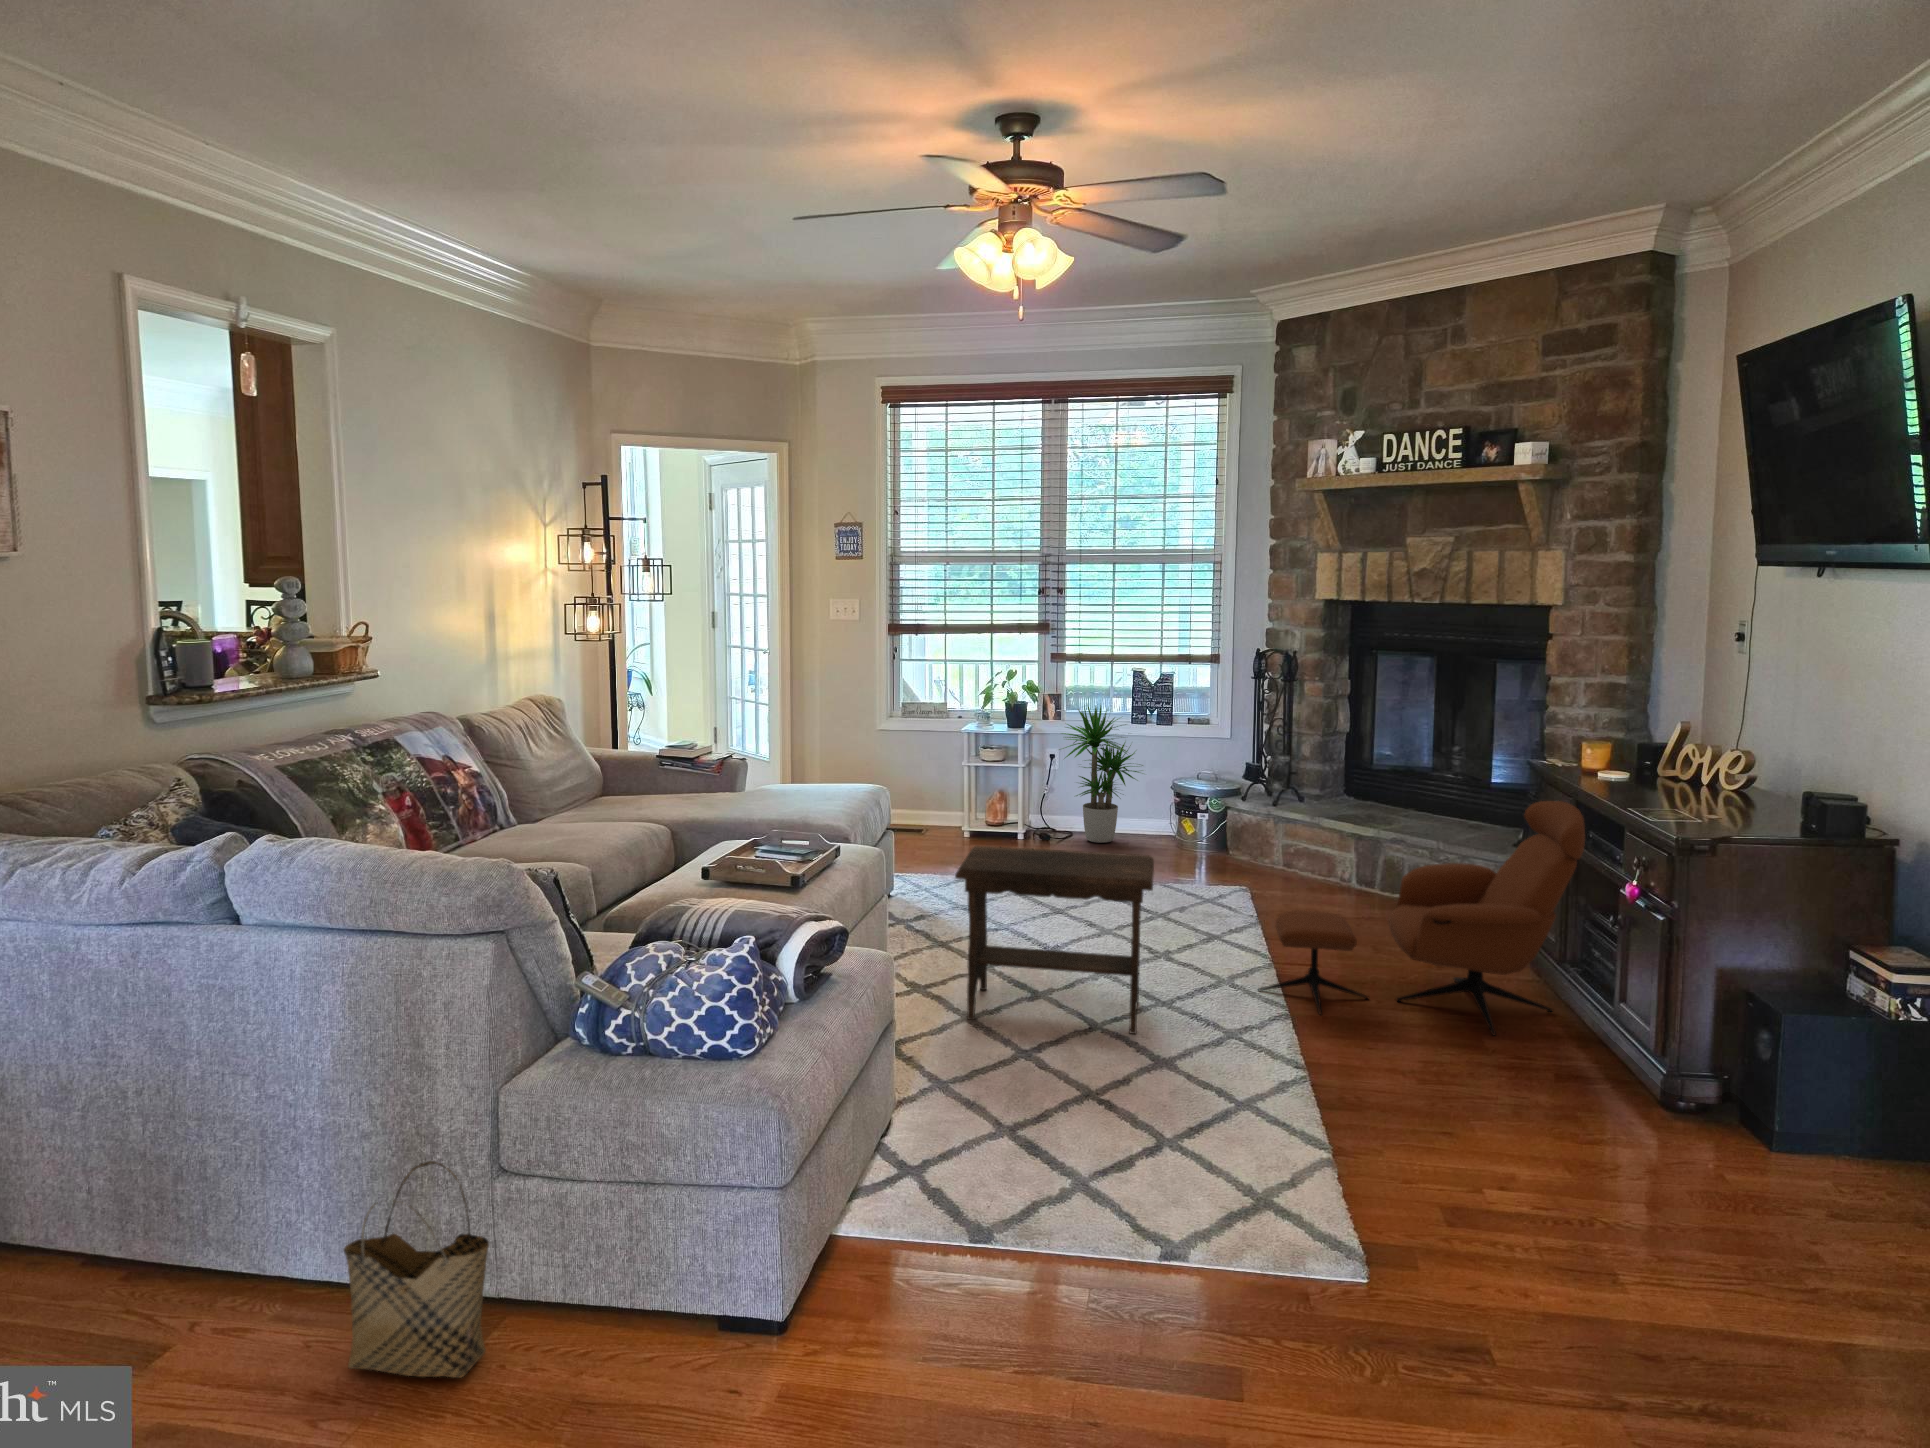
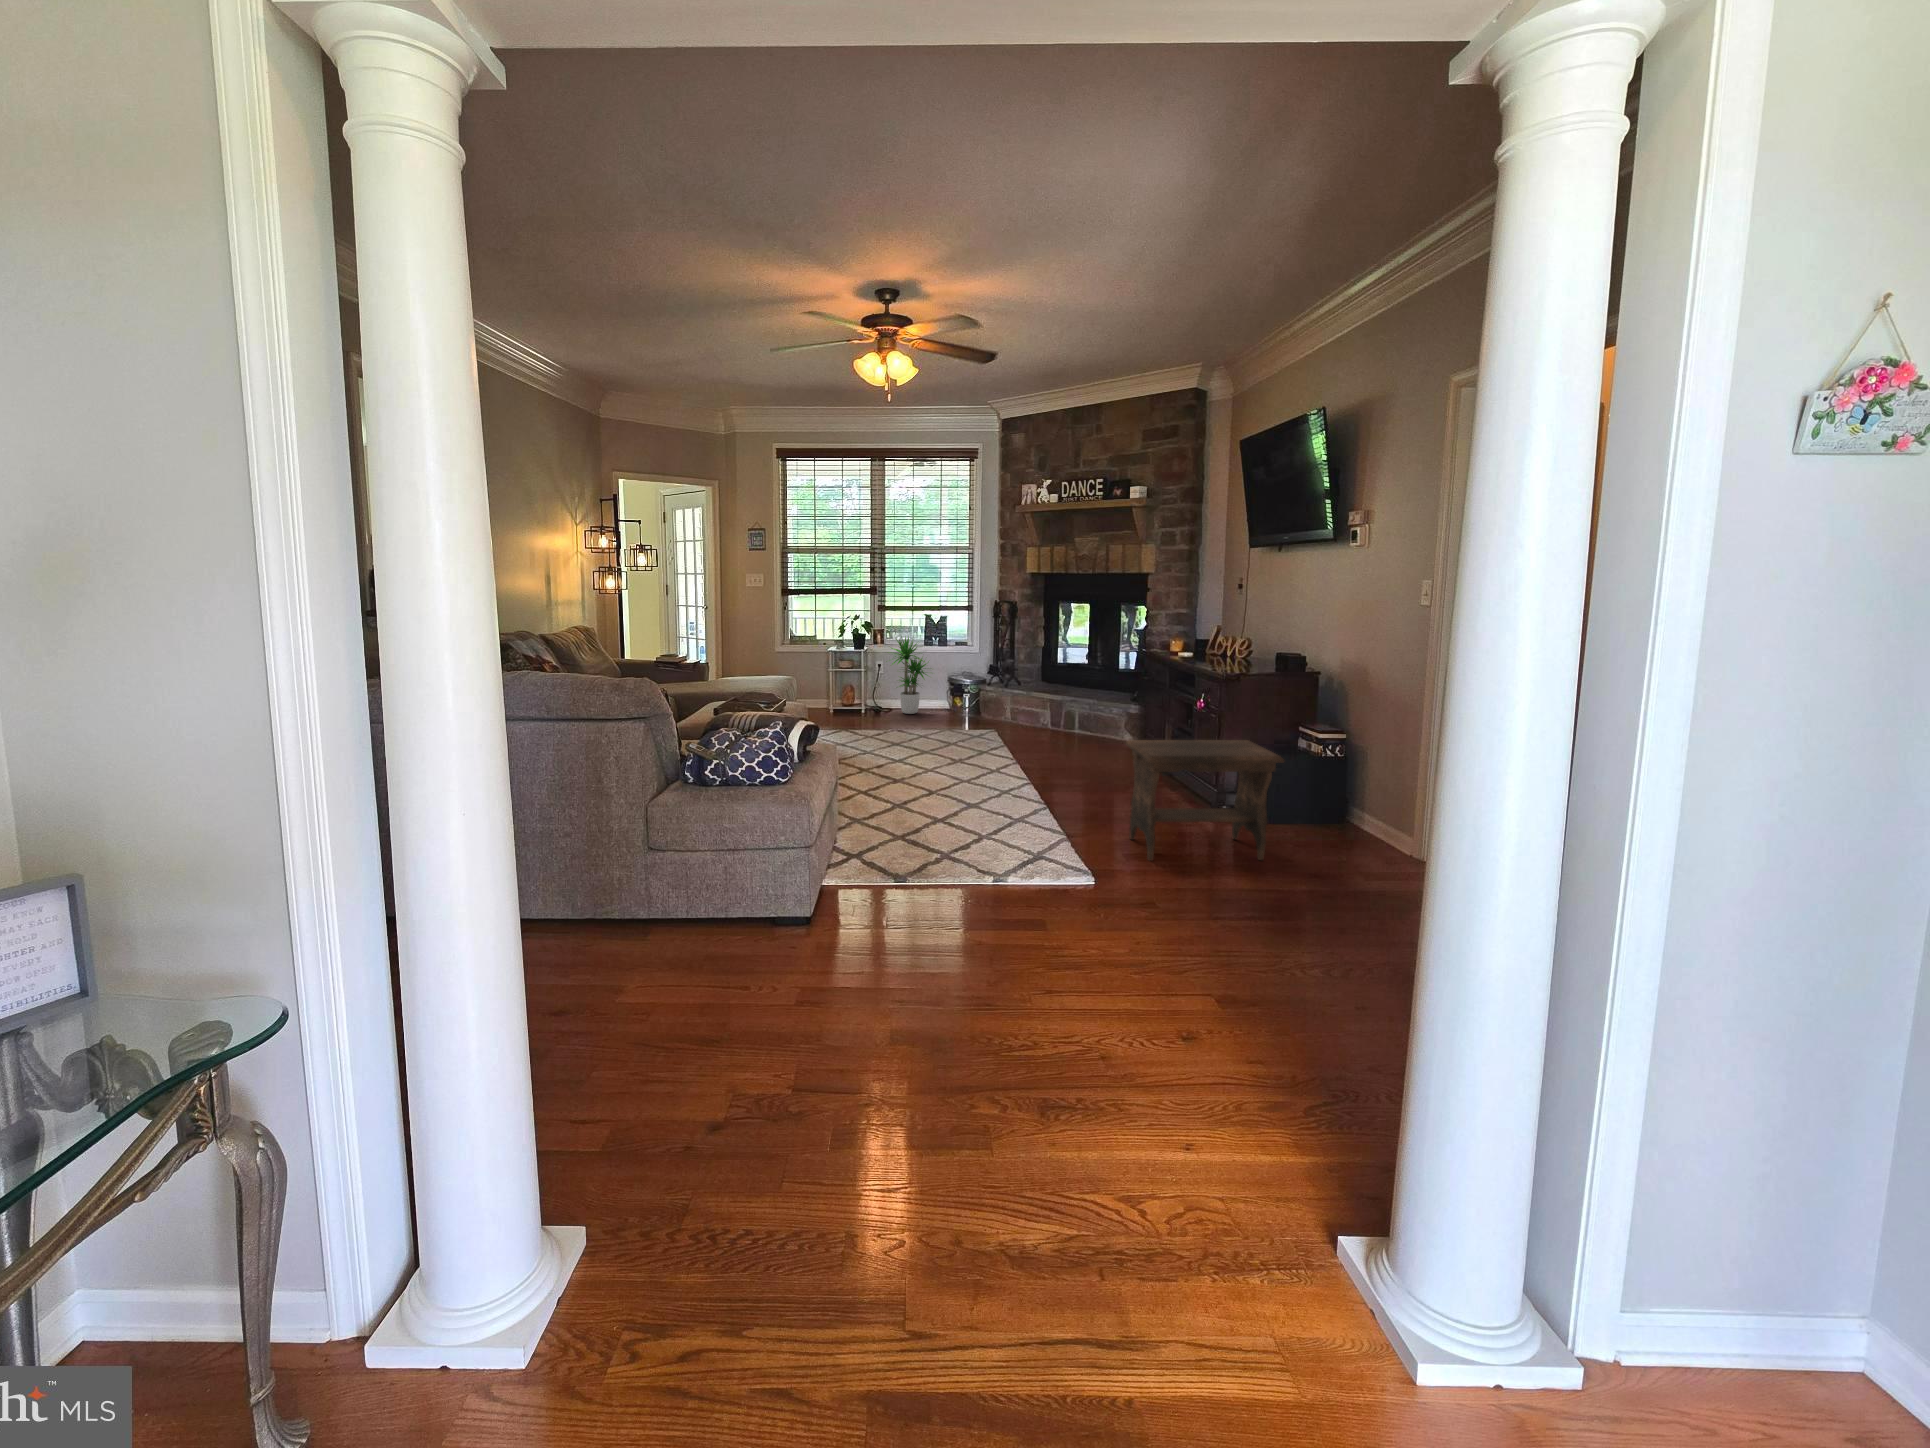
lounge chair: present [1259,801,1585,1036] -> none [1018,668,1177,785]
footstool: present [955,846,1154,1034] -> present [1126,740,1284,861]
woven basket: present [344,1161,489,1378] -> none [595,857,680,973]

